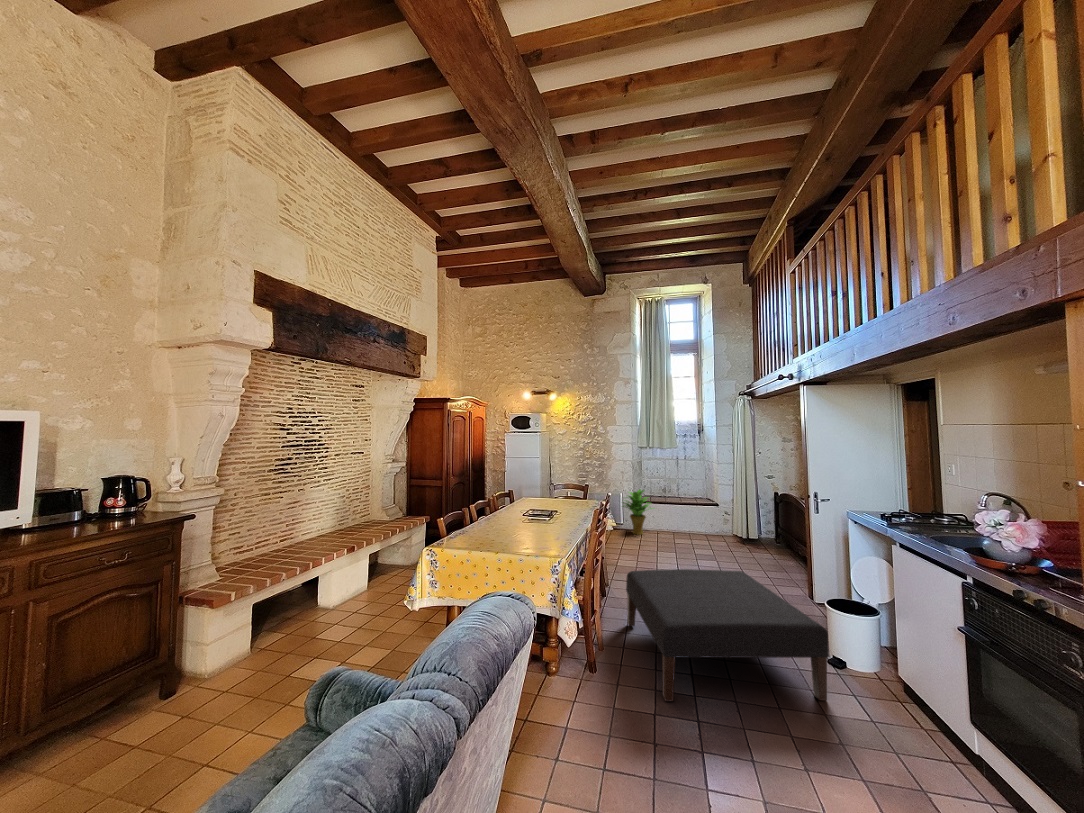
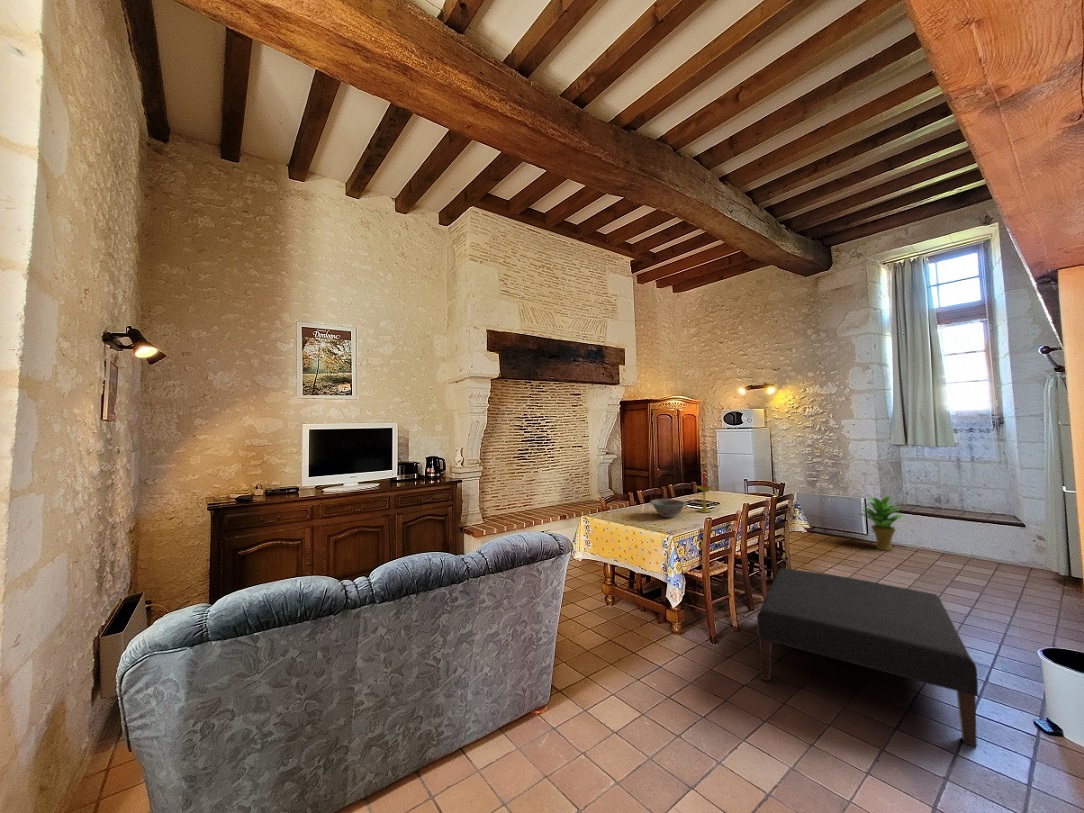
candle: none [549,479,565,523] -> present [697,473,712,512]
bowl: none [509,512,550,535] -> present [650,499,687,517]

